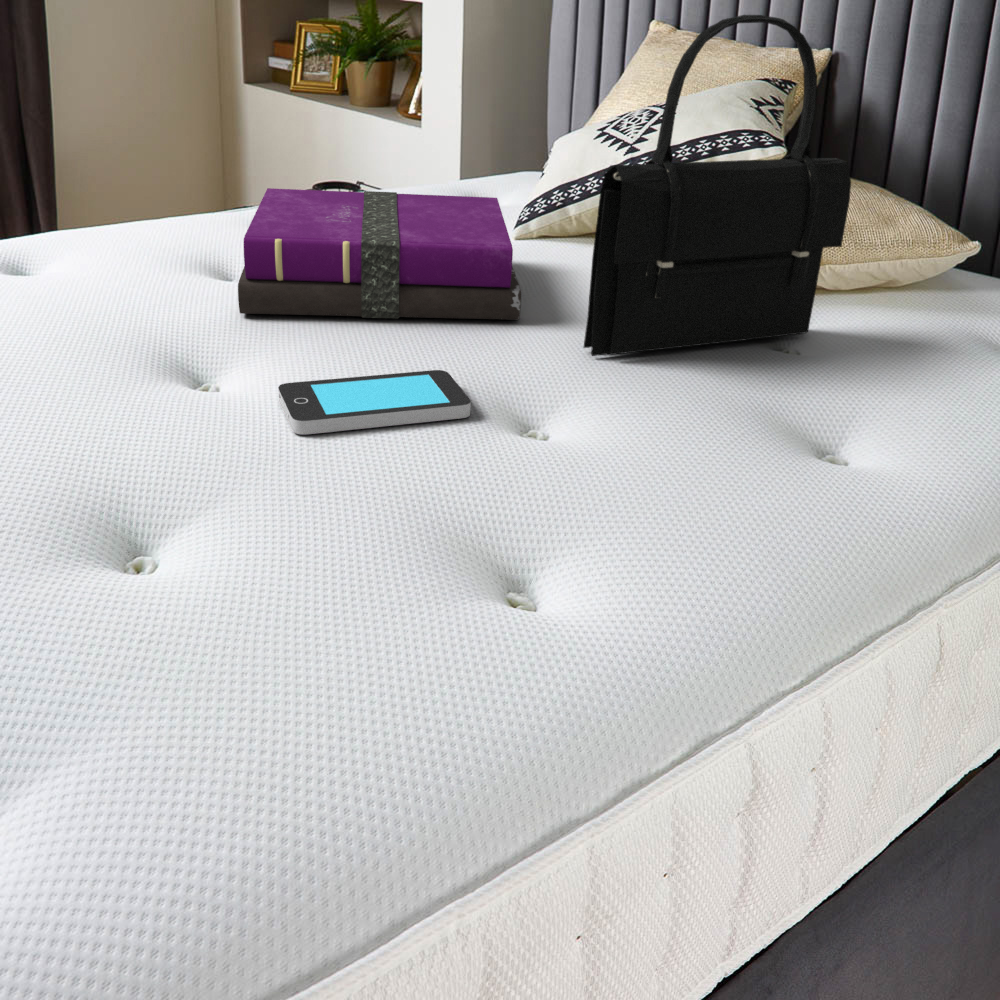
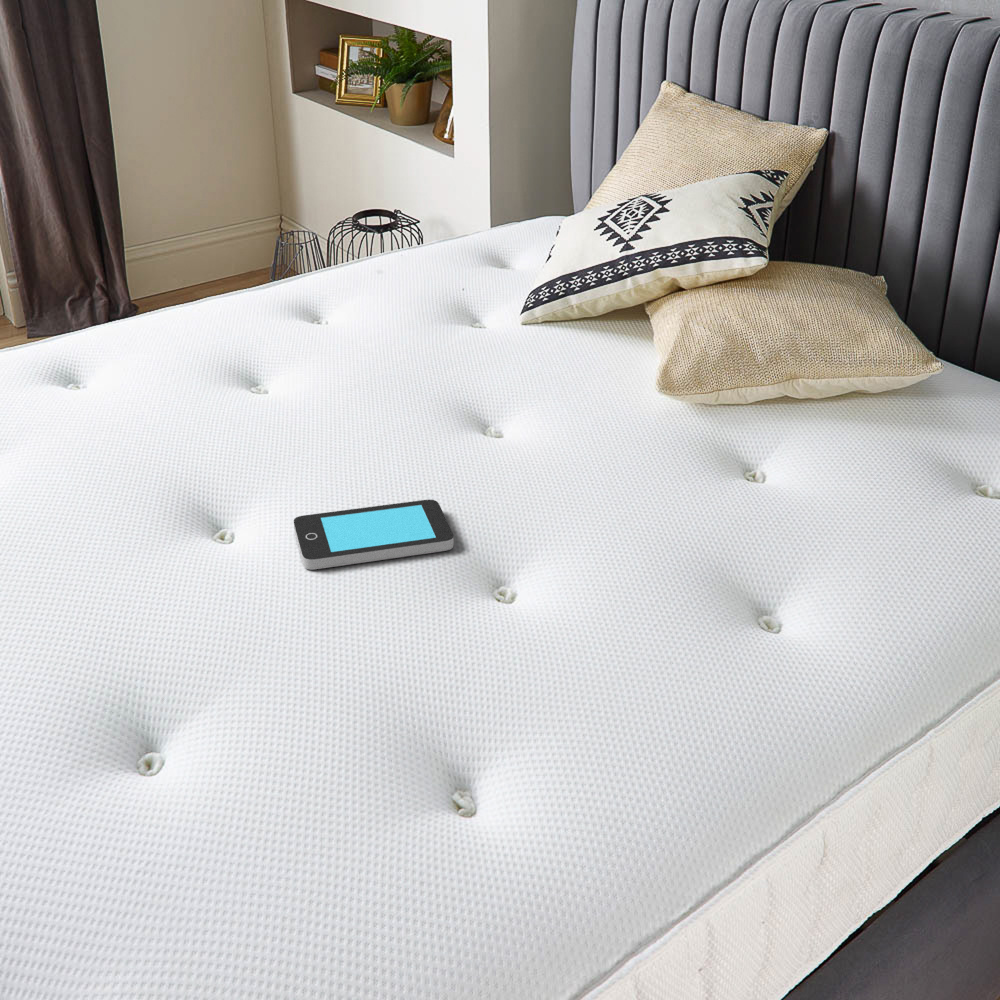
handbag: present [584,15,851,356] -> none [561,197,801,477]
notebook: present [238,188,521,320] -> none [265,297,511,432]

